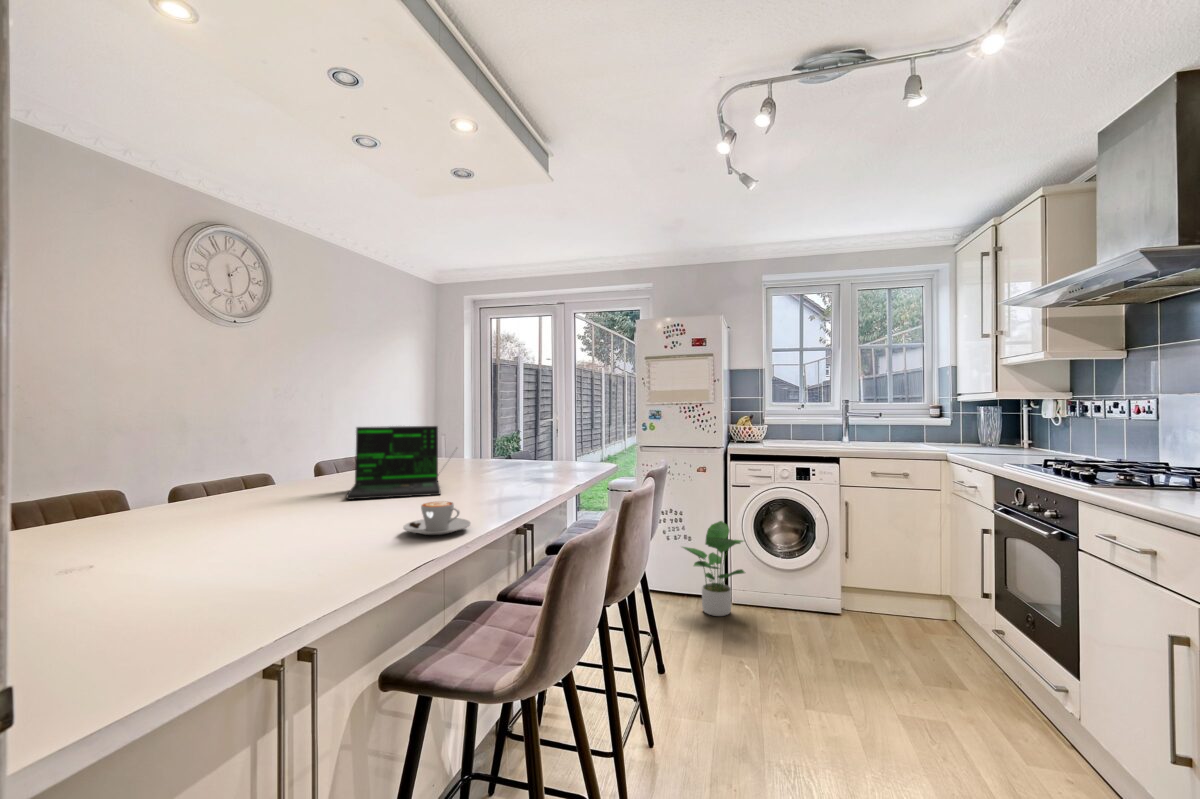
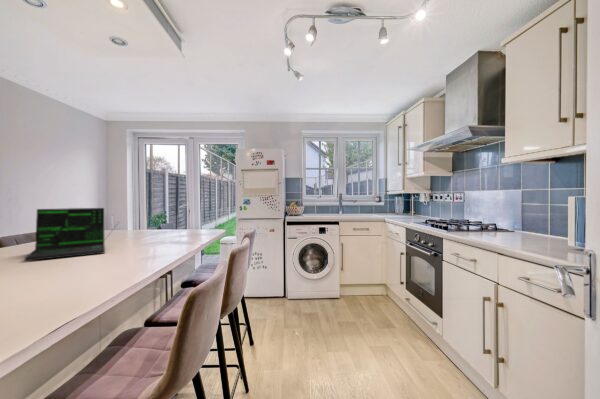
coffee cup: present [403,501,471,535] -> none [66,259,124,284]
potted plant: present [683,521,745,616] -> none [260,257,294,307]

